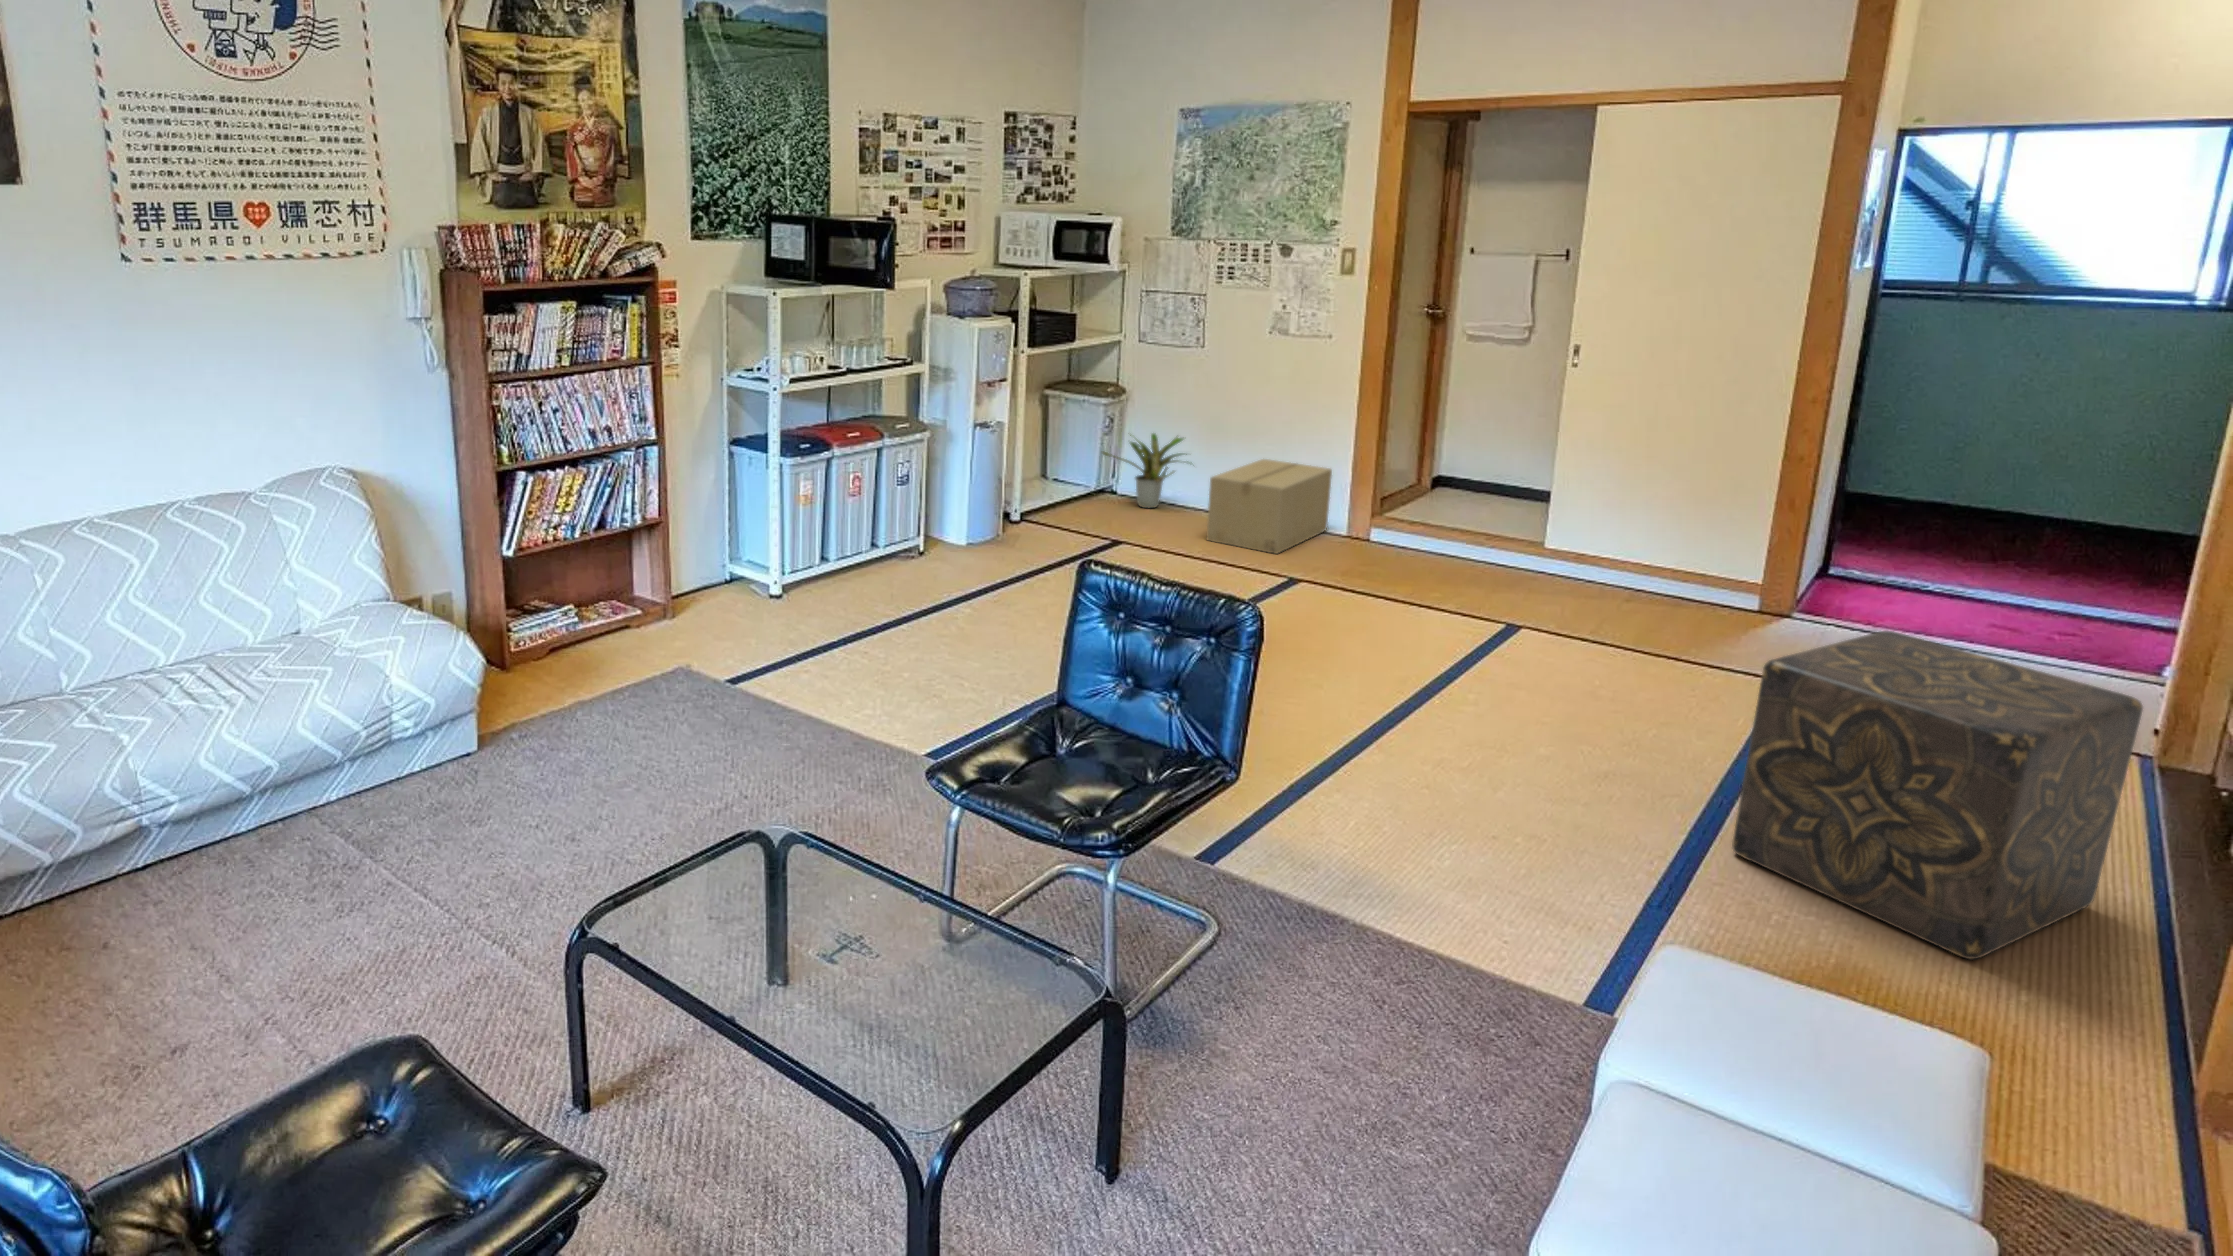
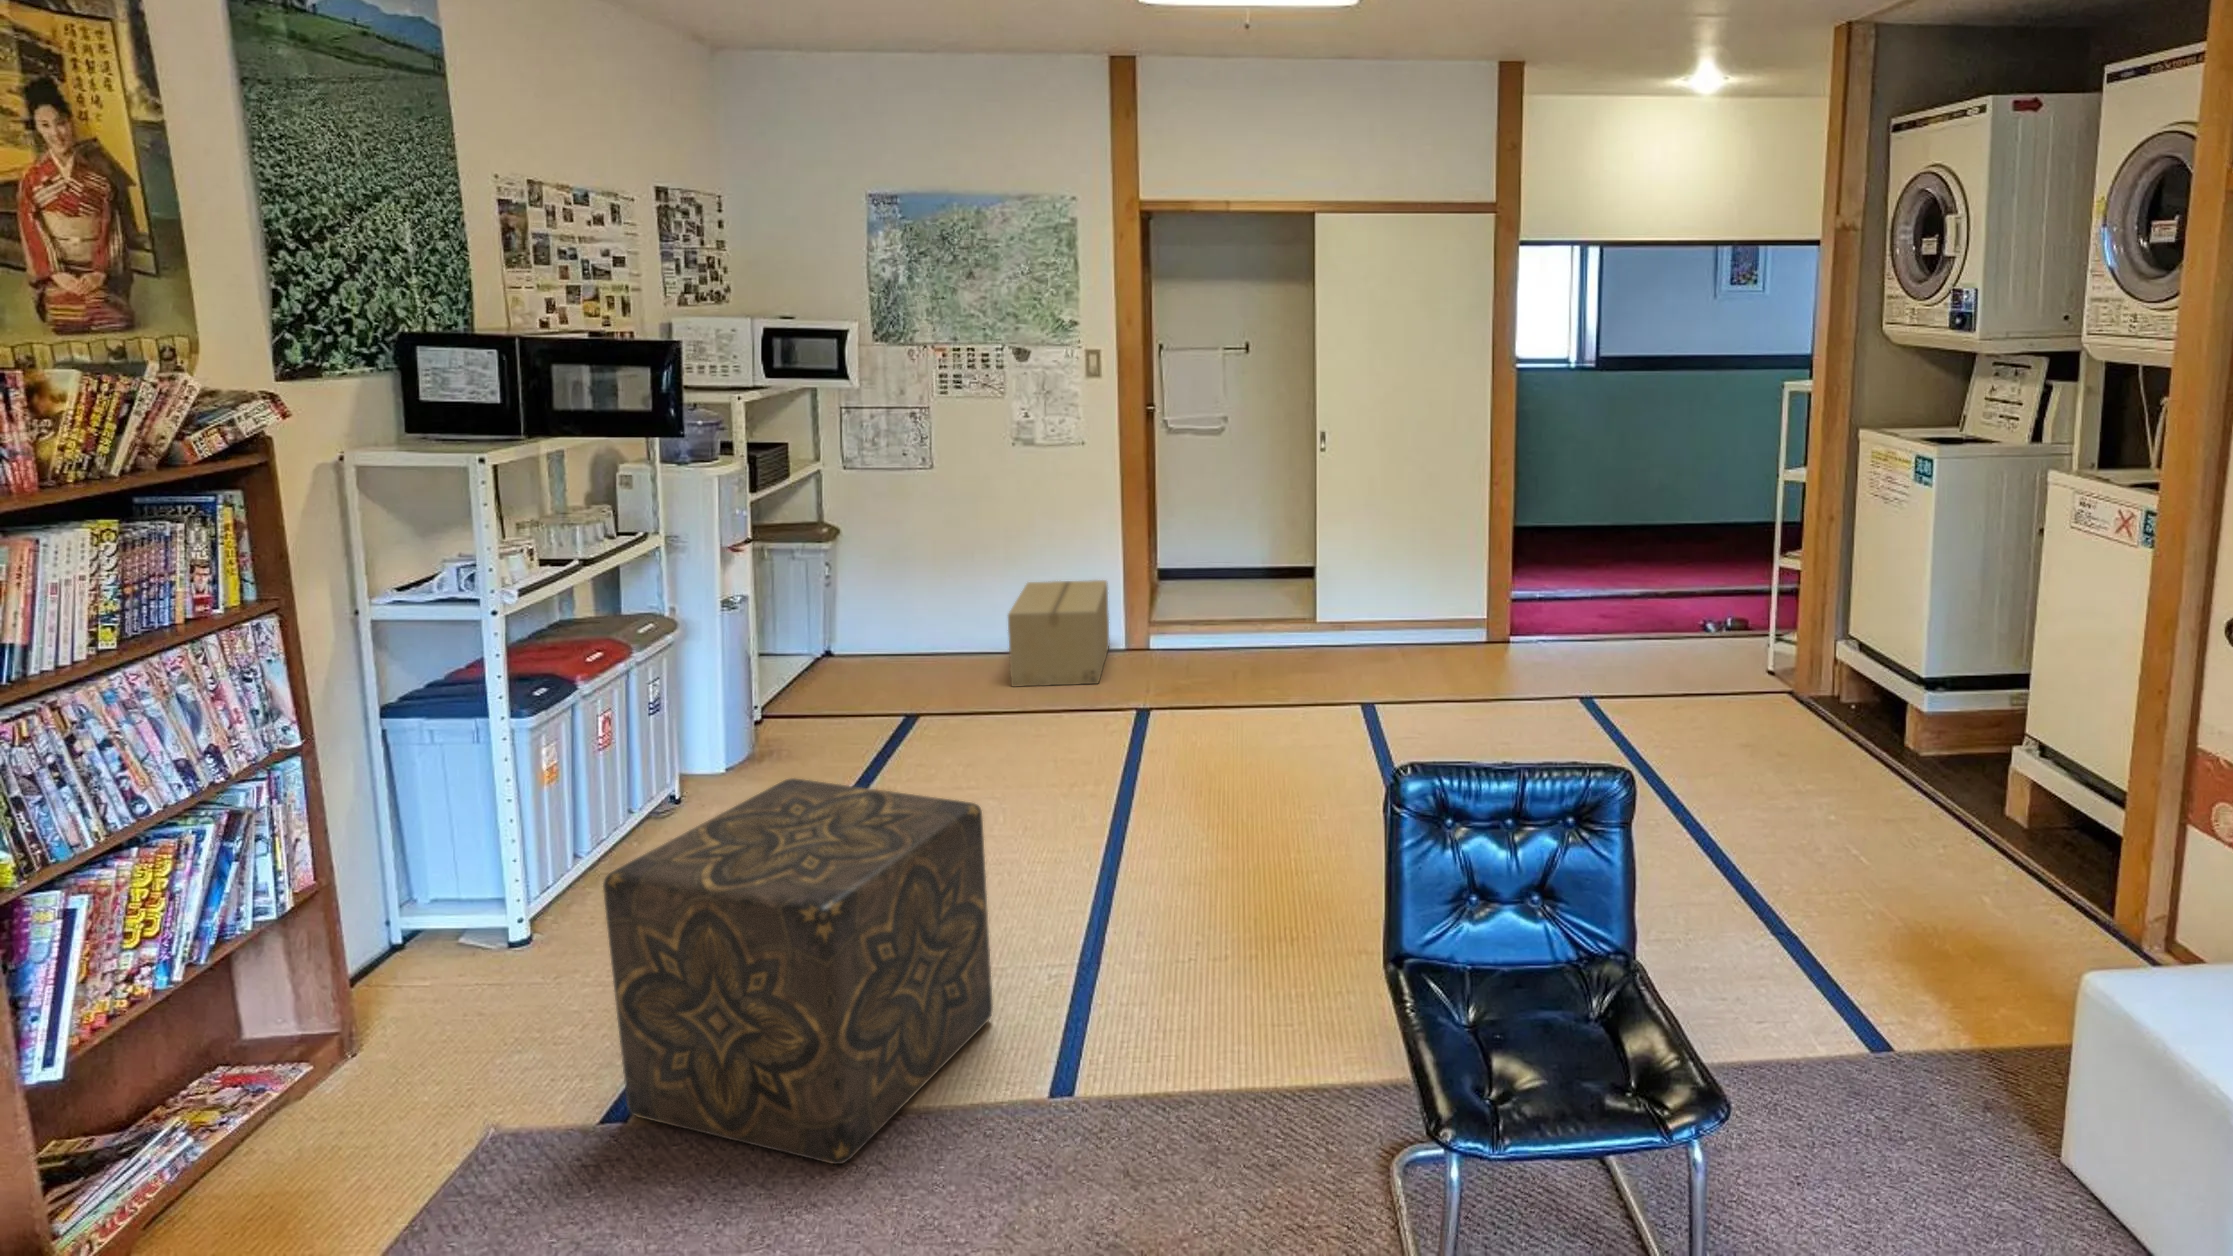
potted plant: present [1102,434,1187,508] -> none [833,572,958,665]
ottoman: present [1732,631,2143,959] -> present [603,778,993,1164]

